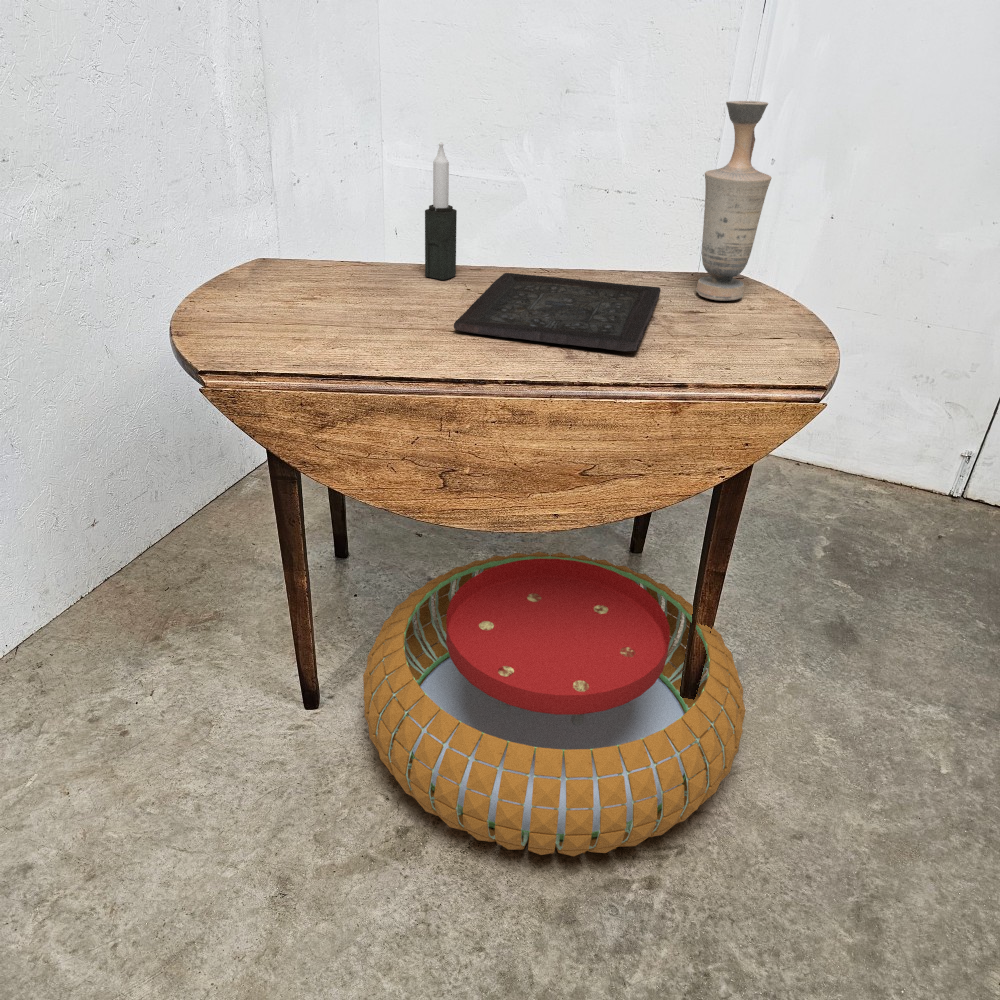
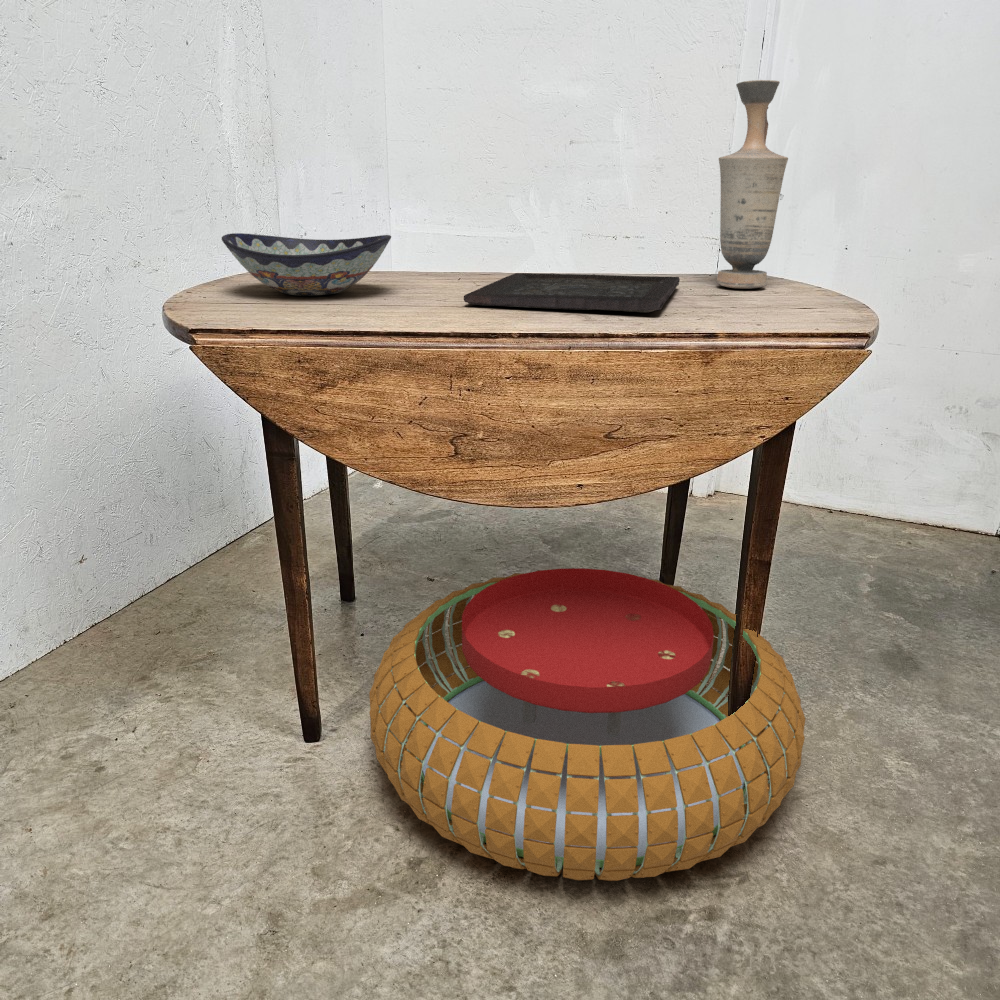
candle: present [425,142,457,280] -> none [432,140,465,281]
decorative bowl: none [222,240,386,310] -> present [222,233,391,296]

